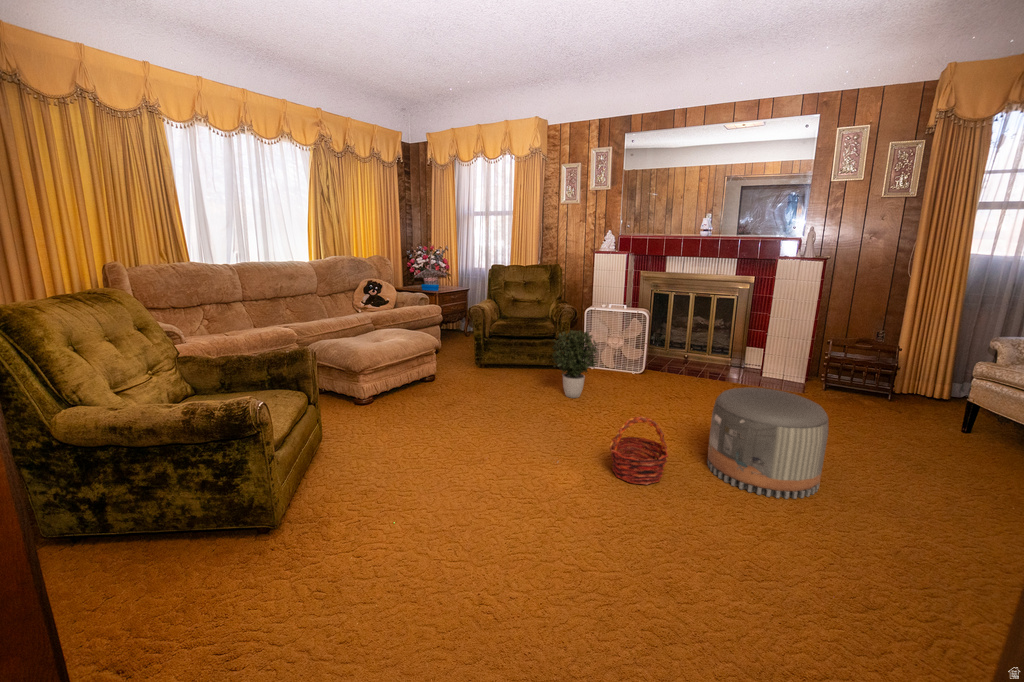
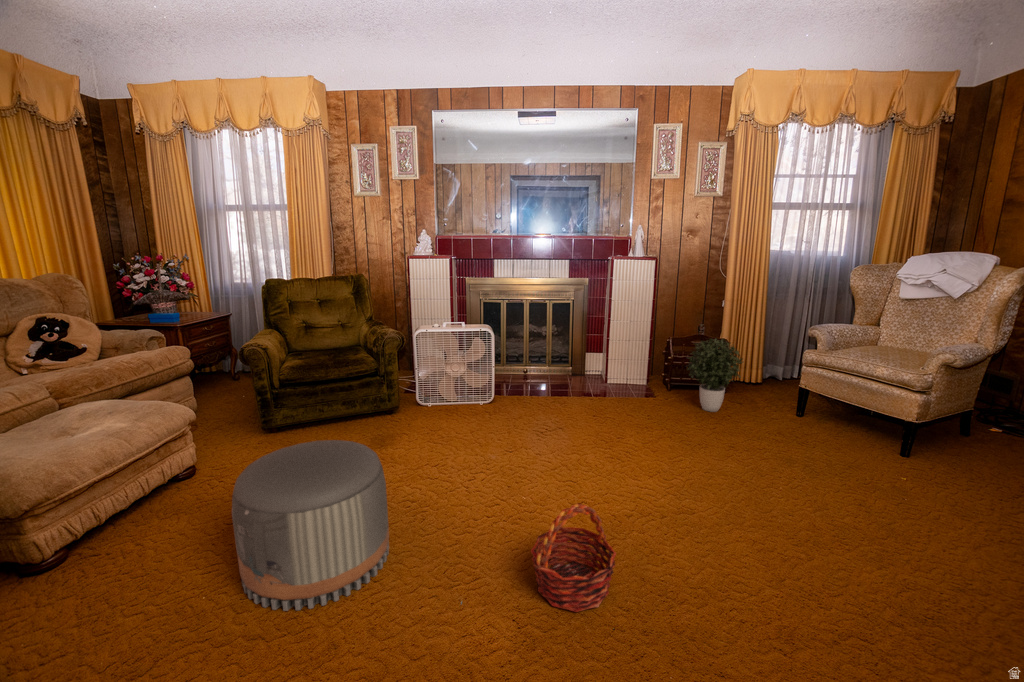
potted plant: present [552,330,597,398] -> present [687,338,742,412]
pouf: present [707,387,828,499] -> present [232,440,389,611]

